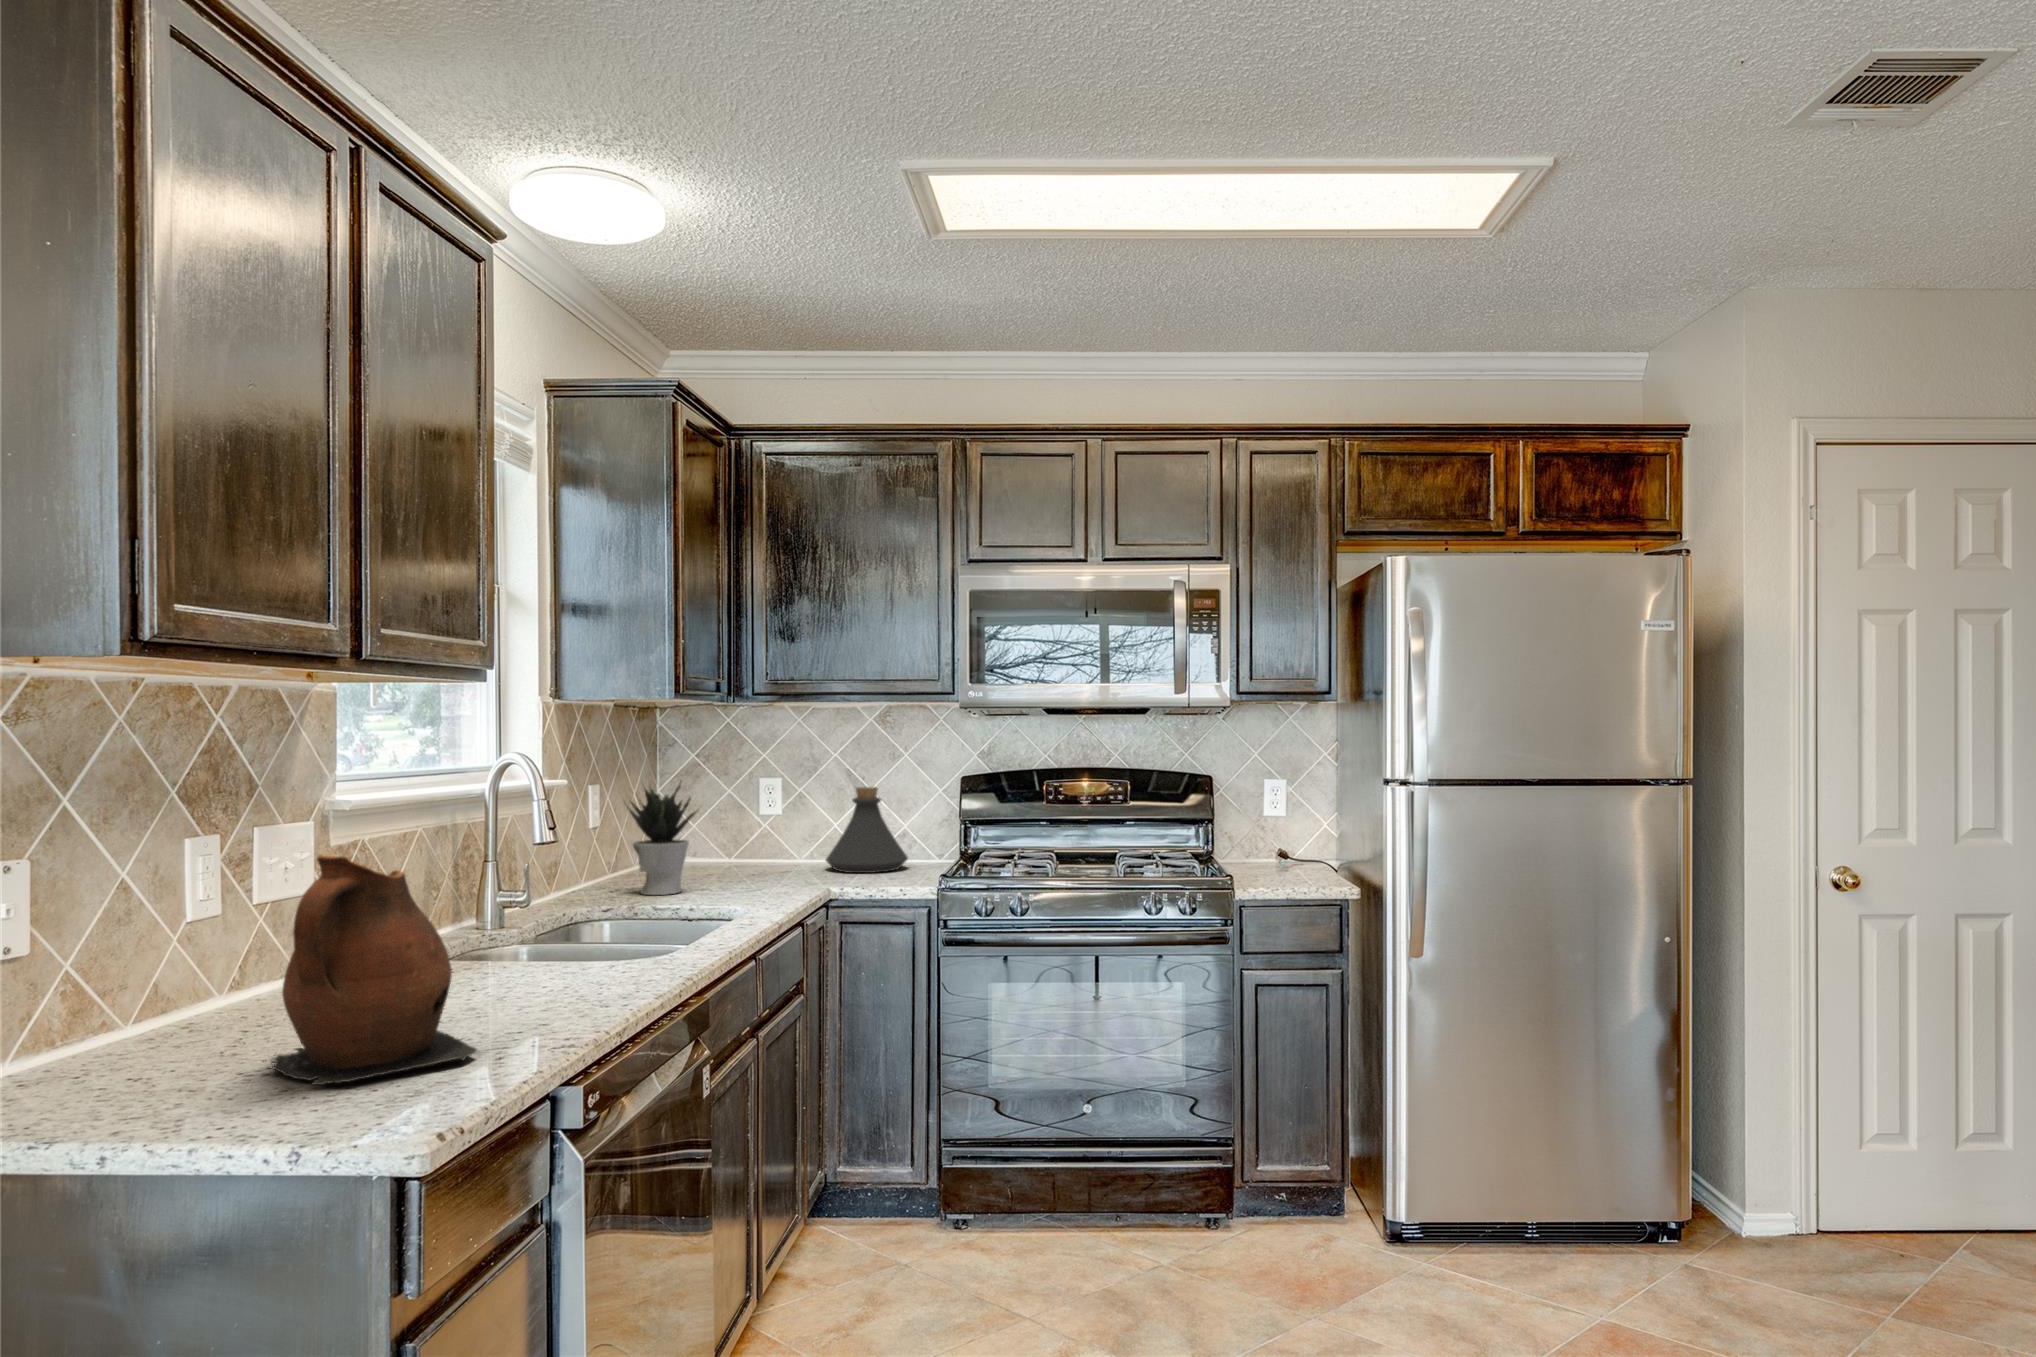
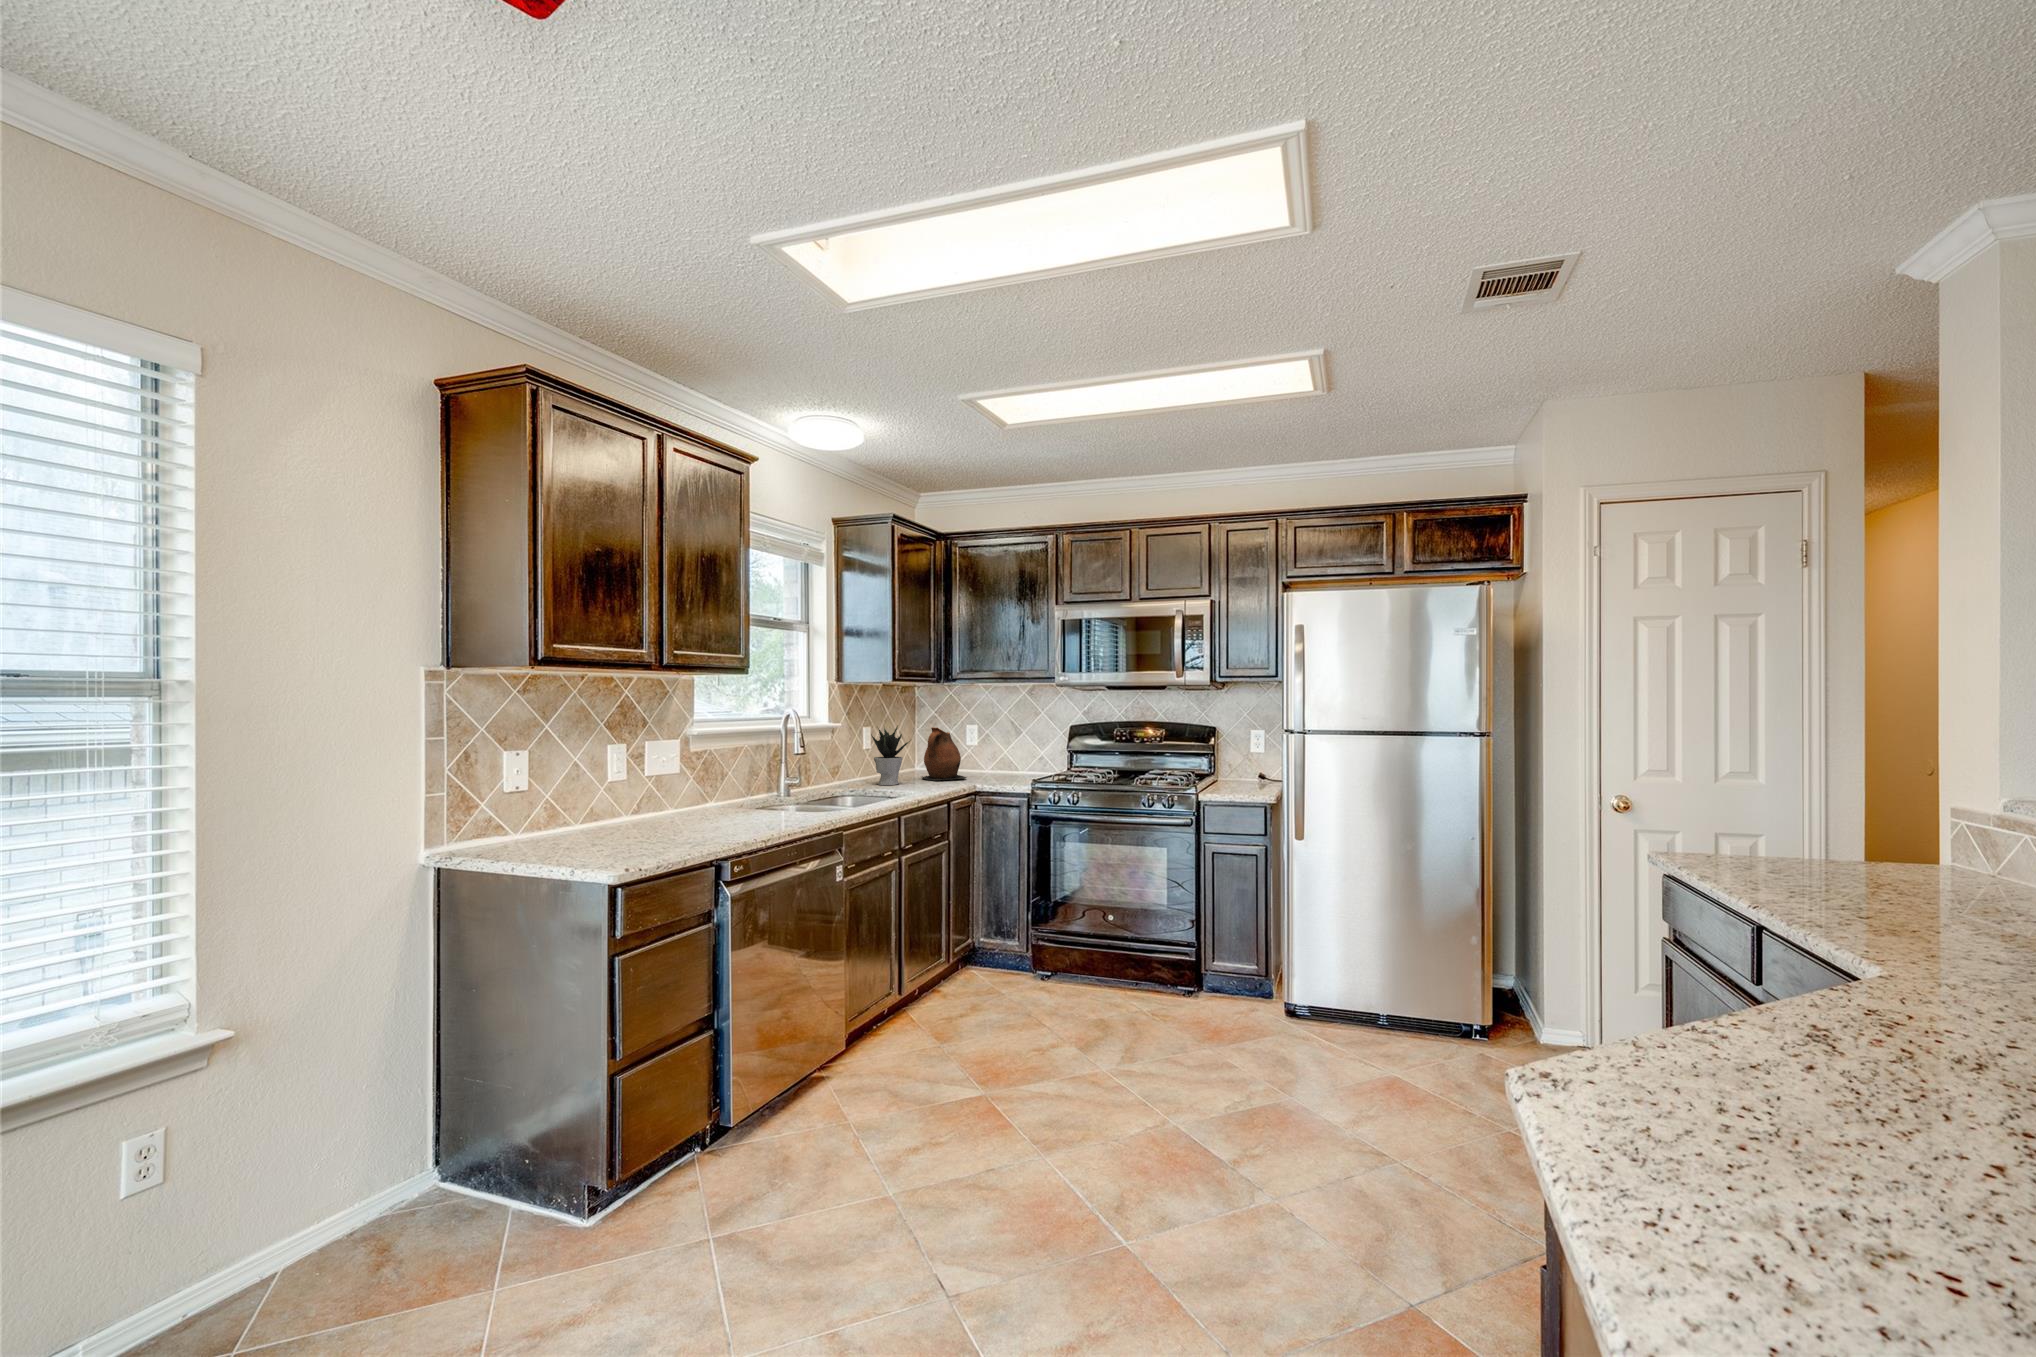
bottle: present [826,787,908,873] -> none [989,731,1035,779]
ceramic pitcher: present [272,856,476,1085] -> present [922,727,967,780]

